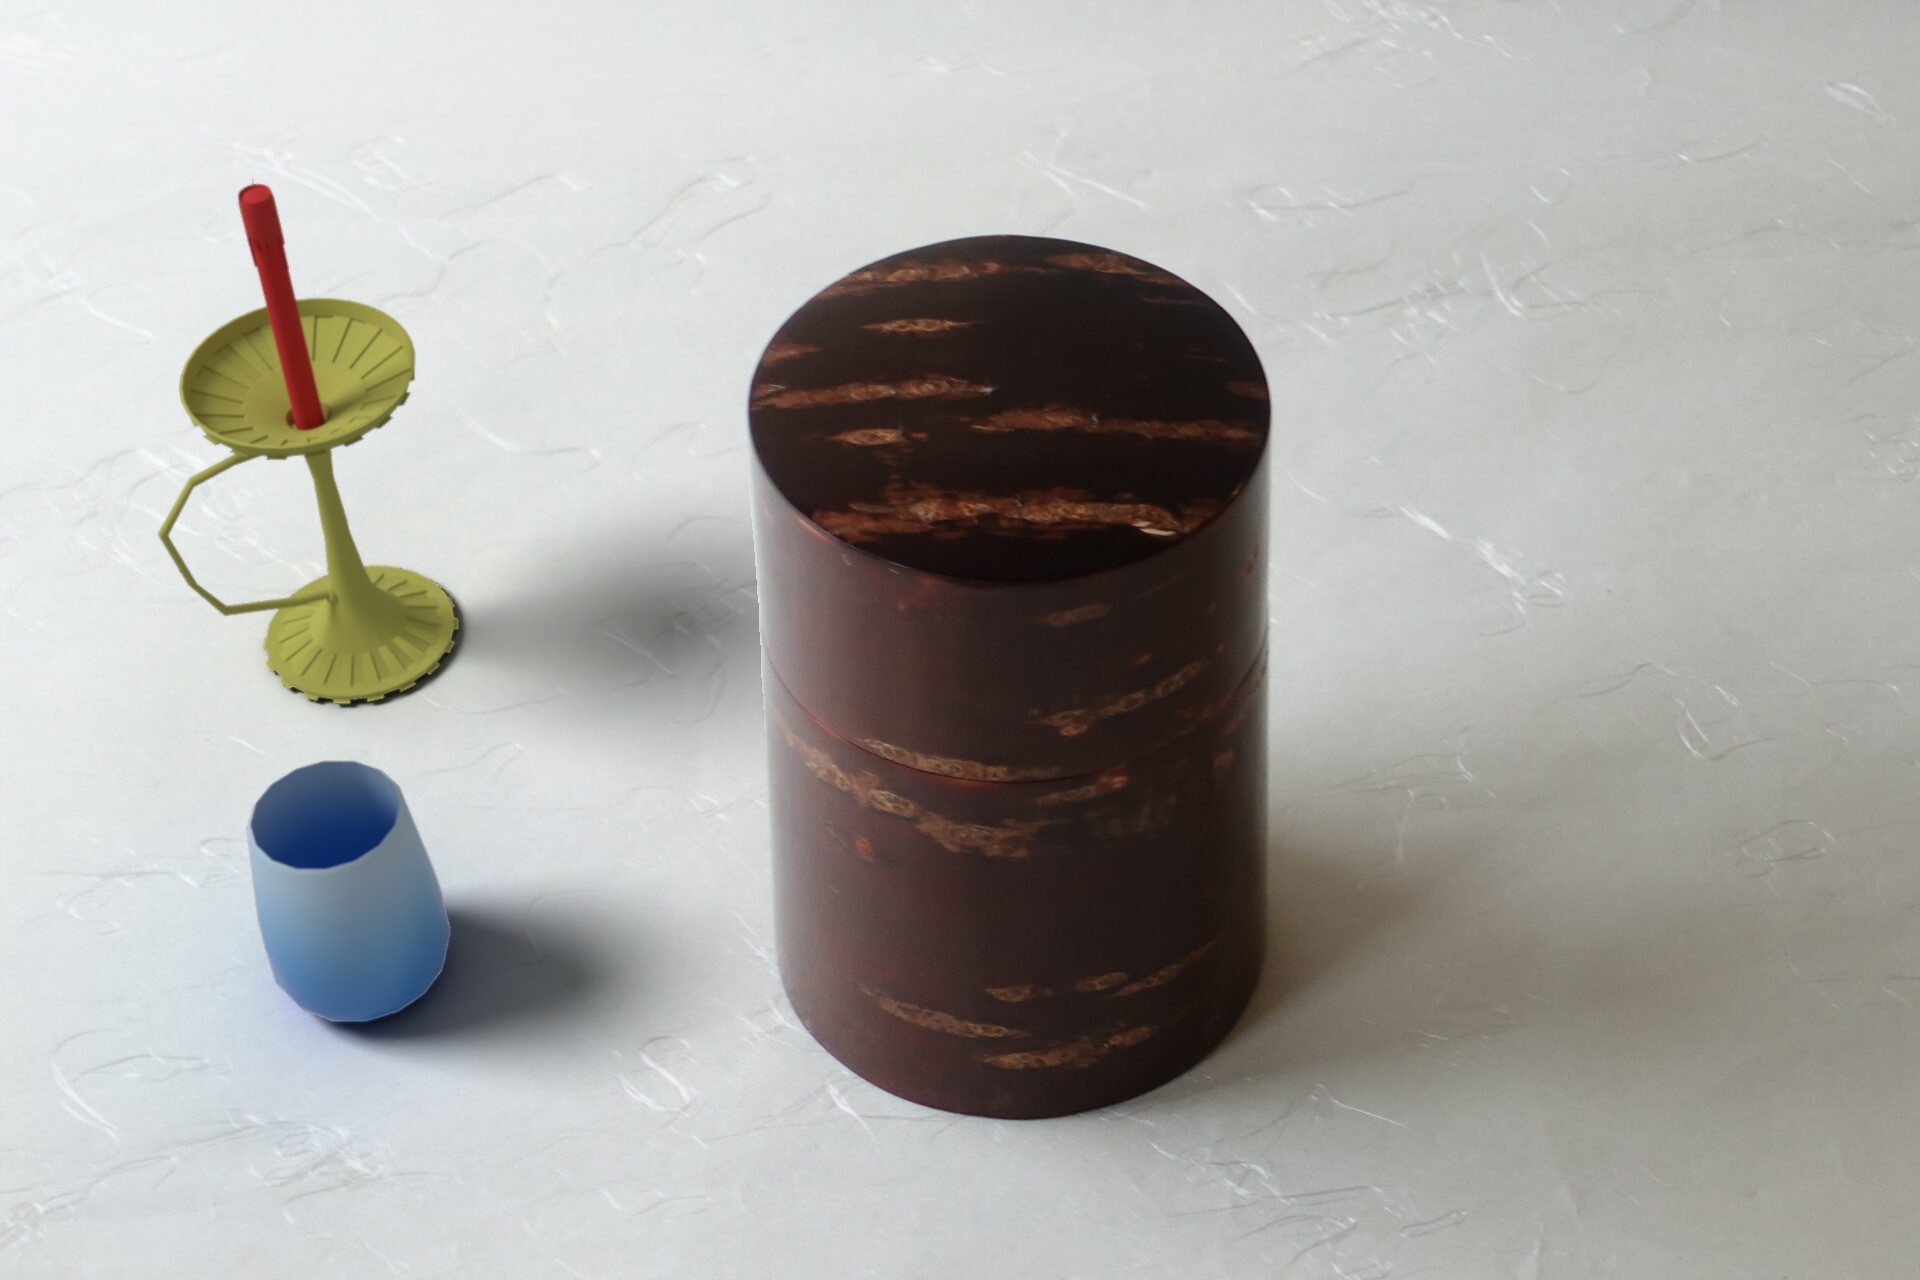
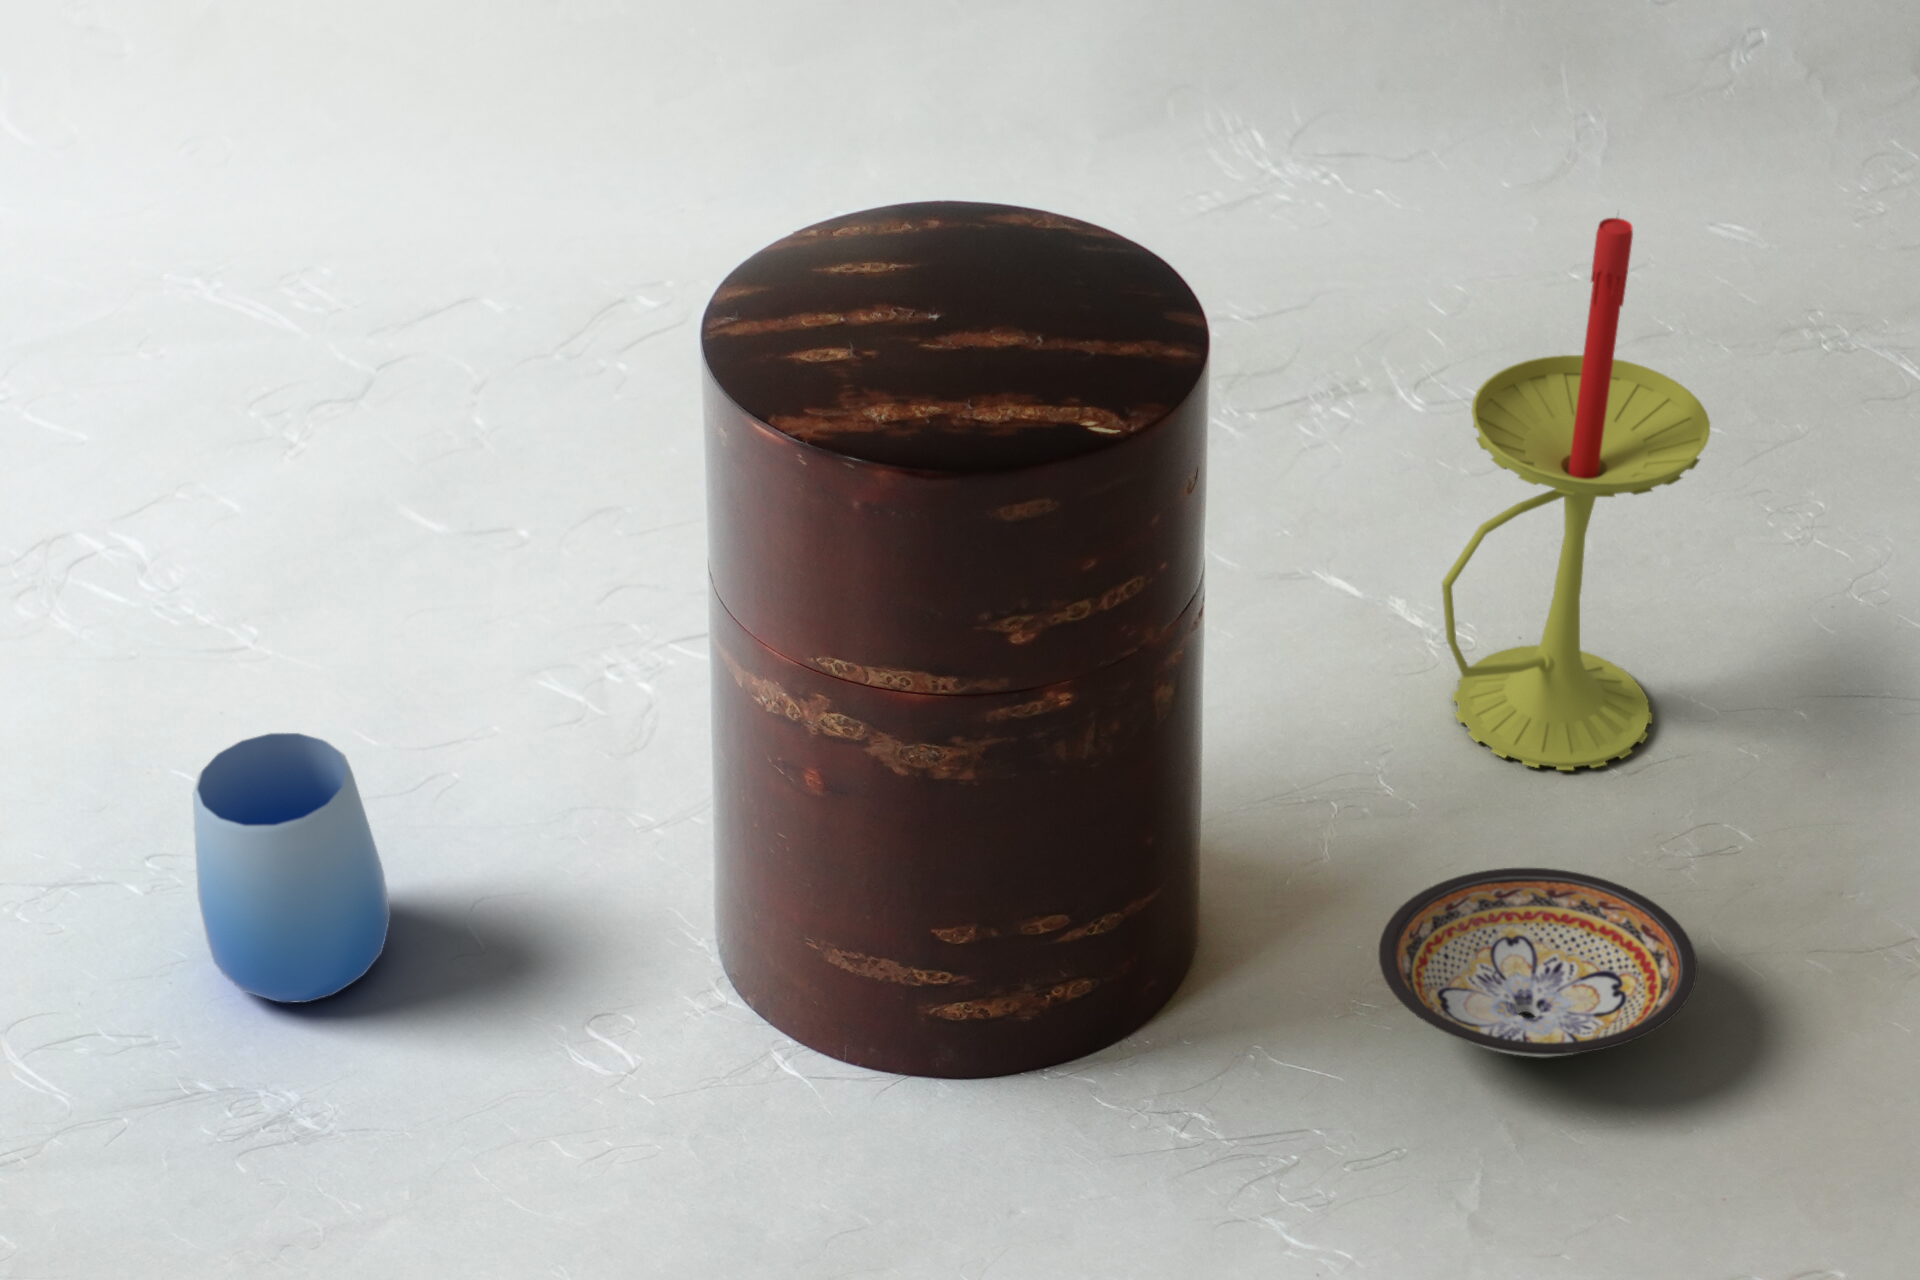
candle: present [158,184,459,704] -> present [1442,217,1710,770]
ceramic bowl: none [1444,908,1772,1127] -> present [1379,868,1698,1057]

